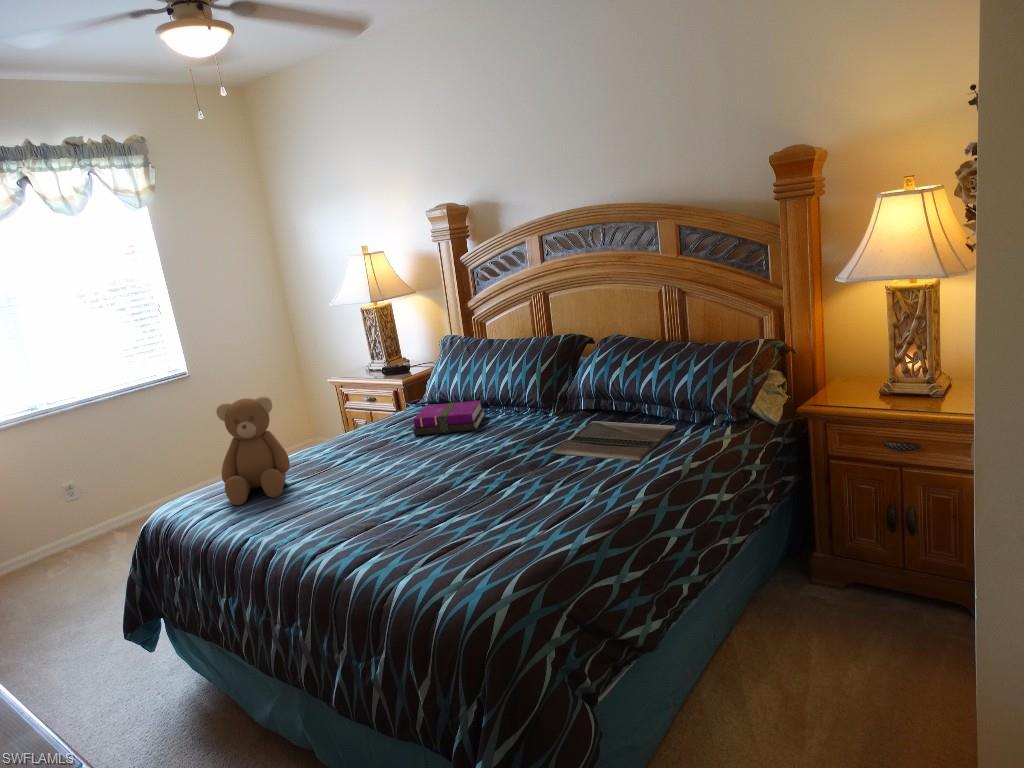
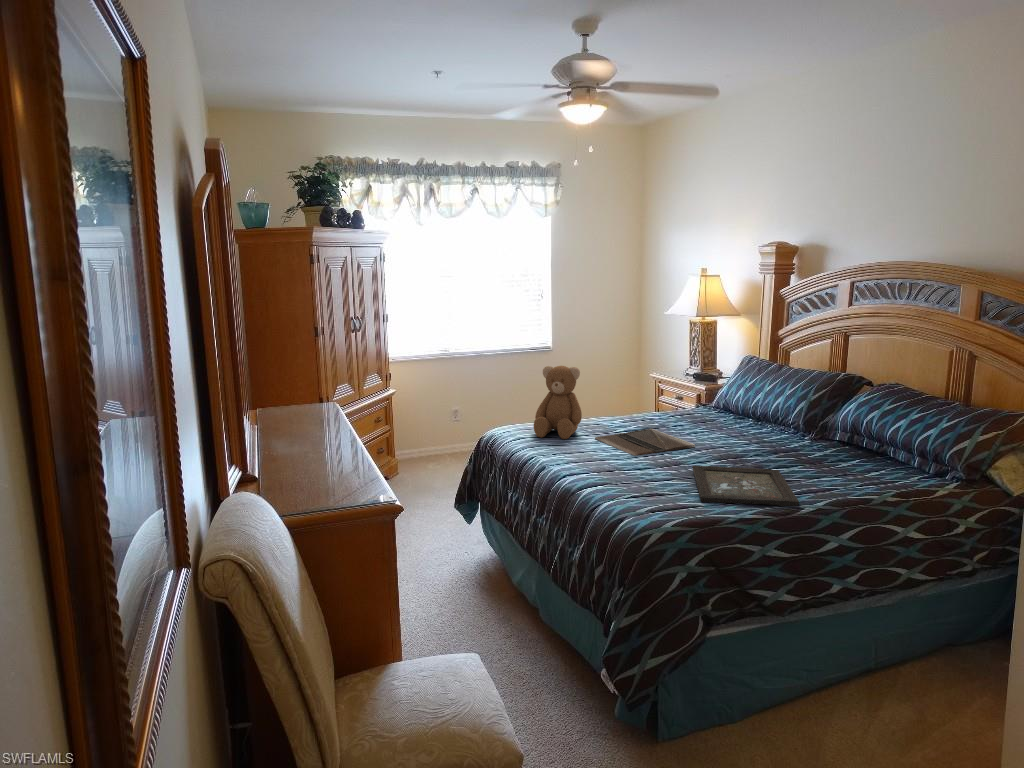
notebook: present [413,401,485,435] -> none [685,407,753,435]
laptop: present [551,421,675,461] -> present [595,429,695,456]
tray: none [469,462,621,535] -> present [692,466,799,506]

